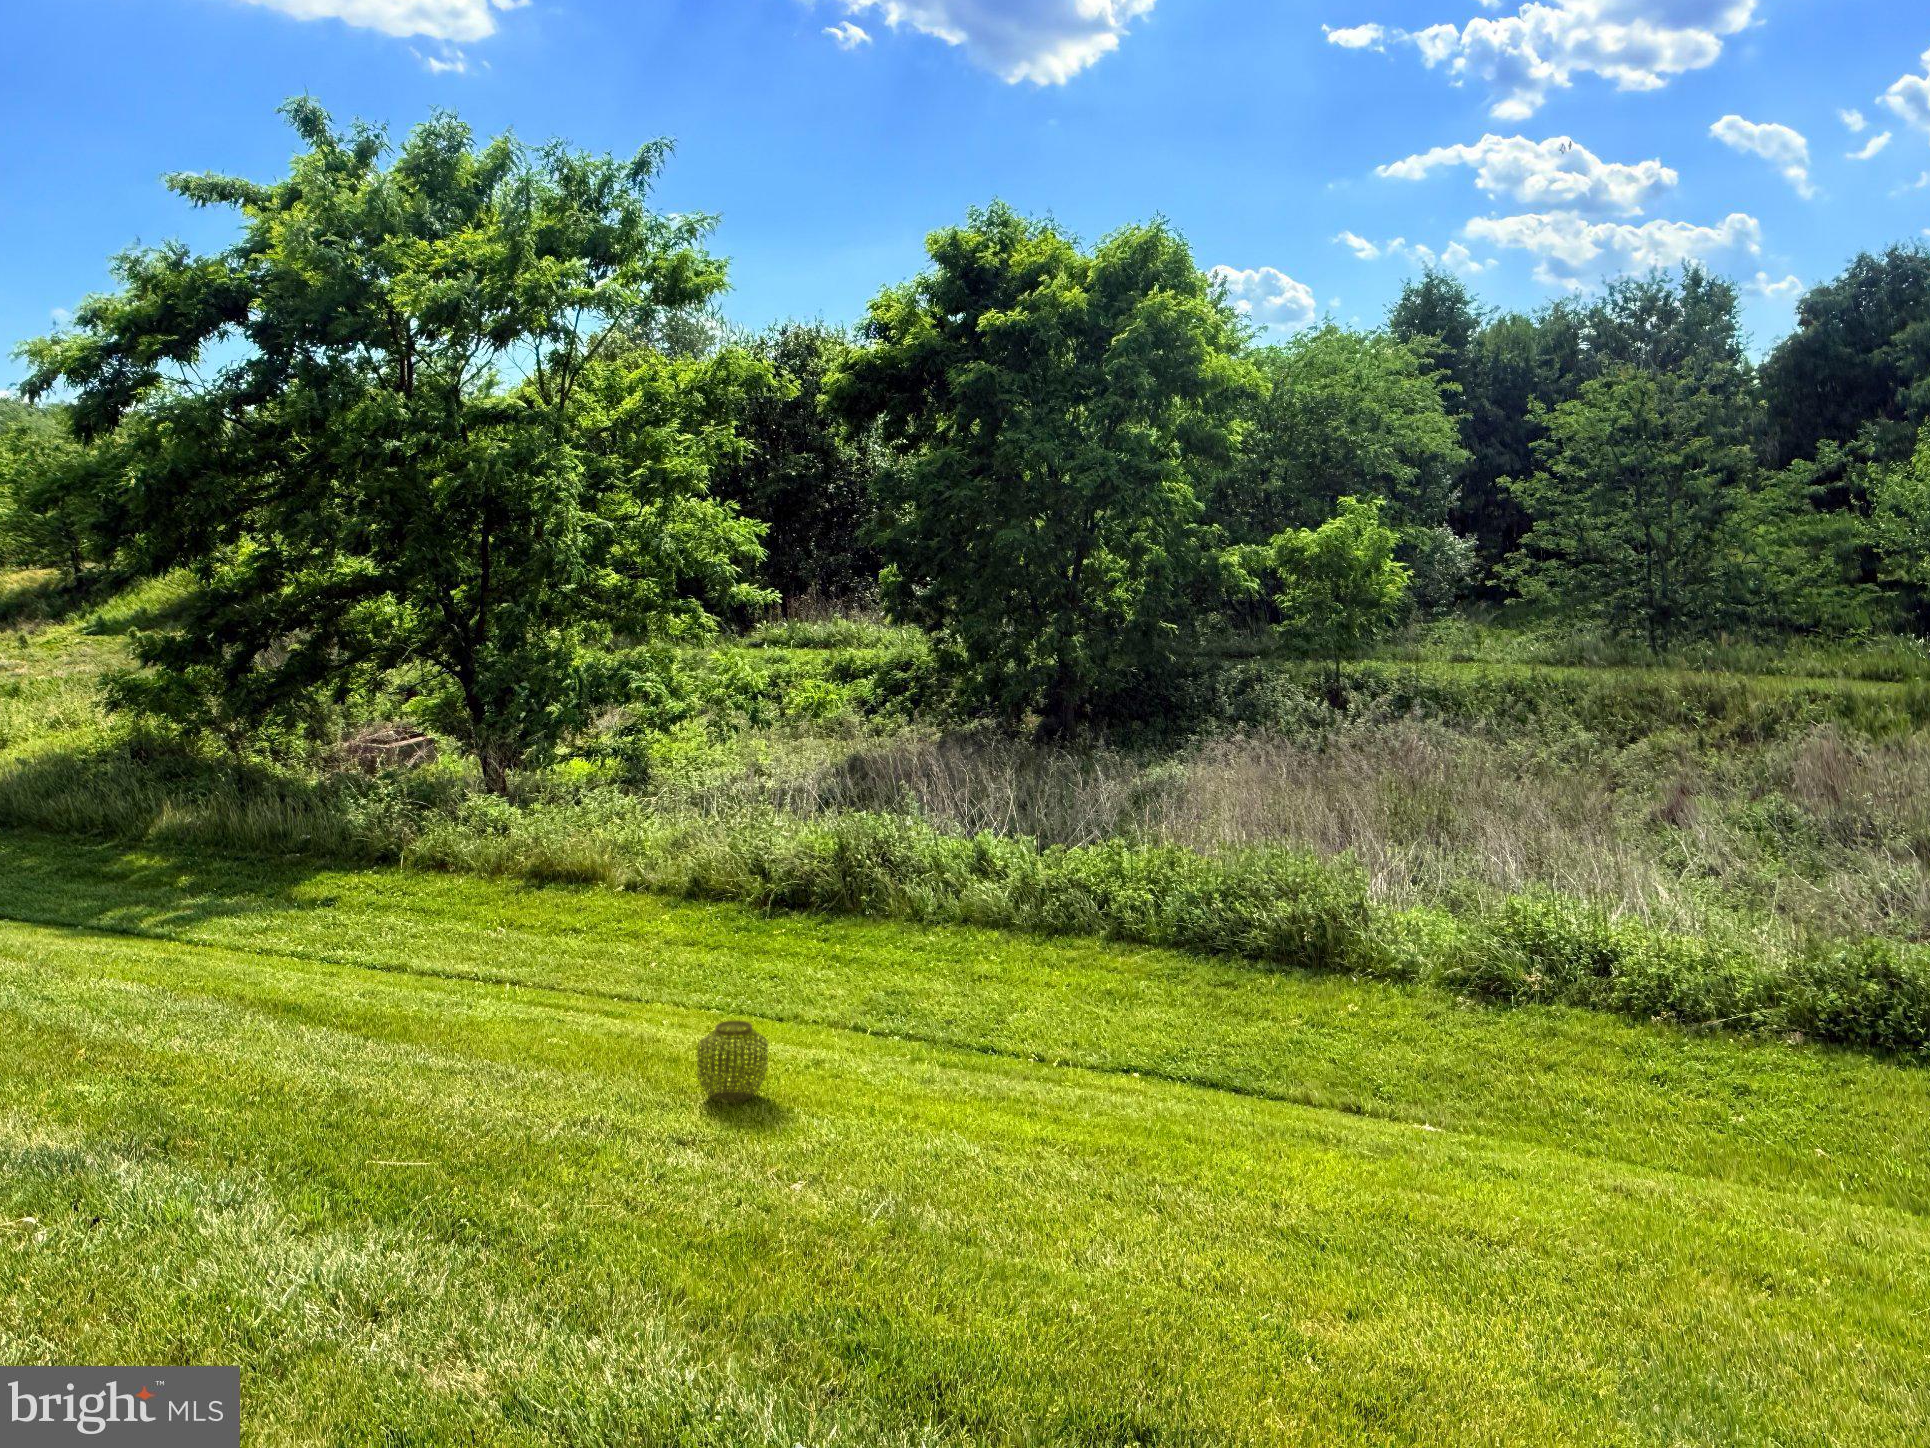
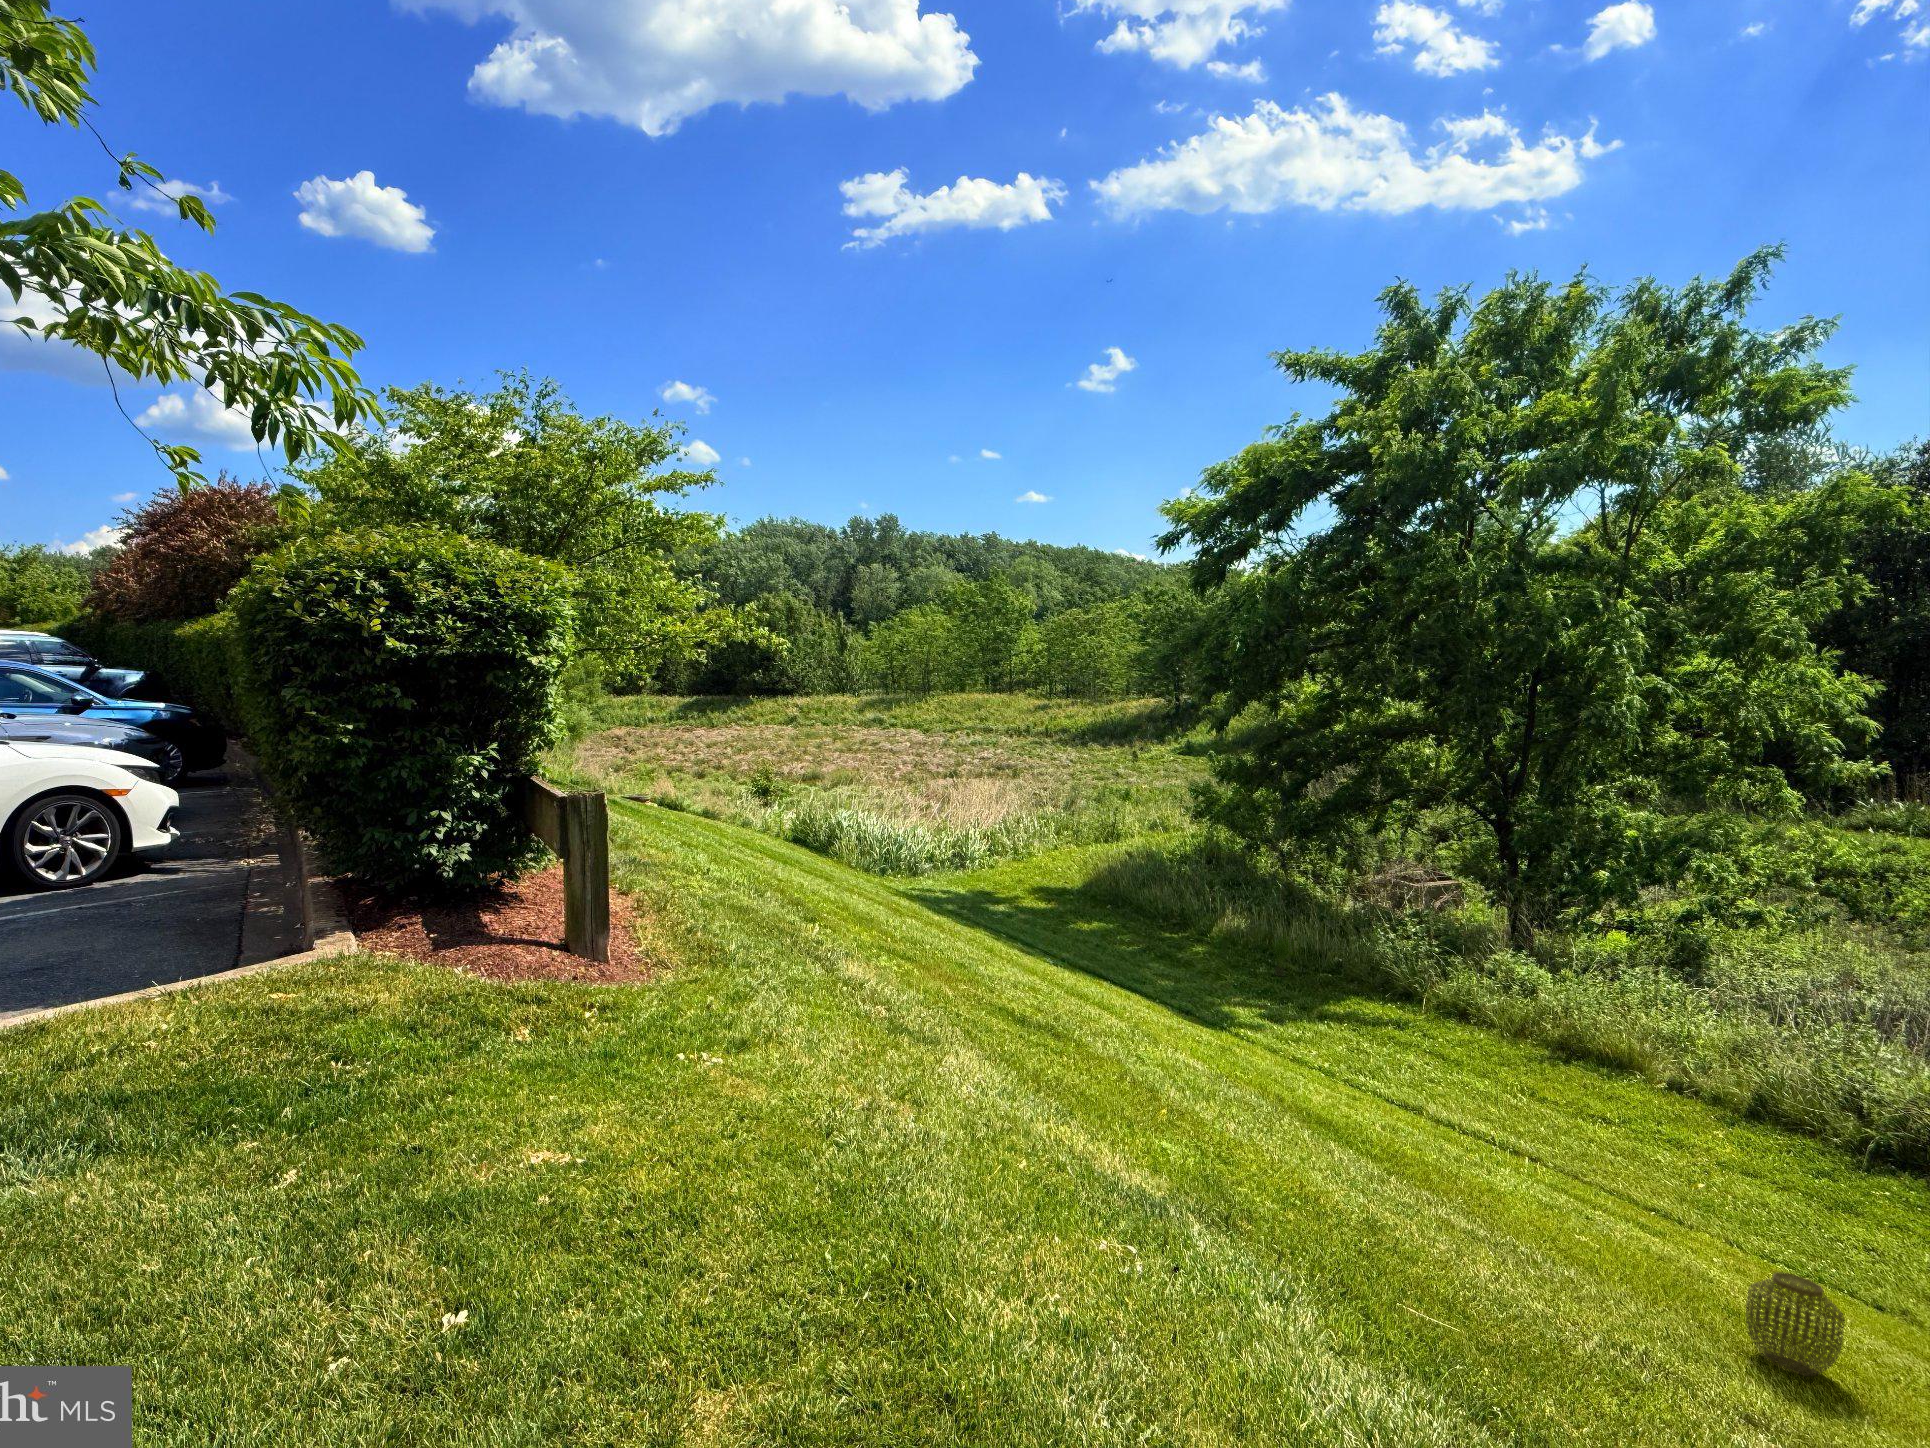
potted plant: none [213,819,250,868] -> present [1273,936,1293,976]

